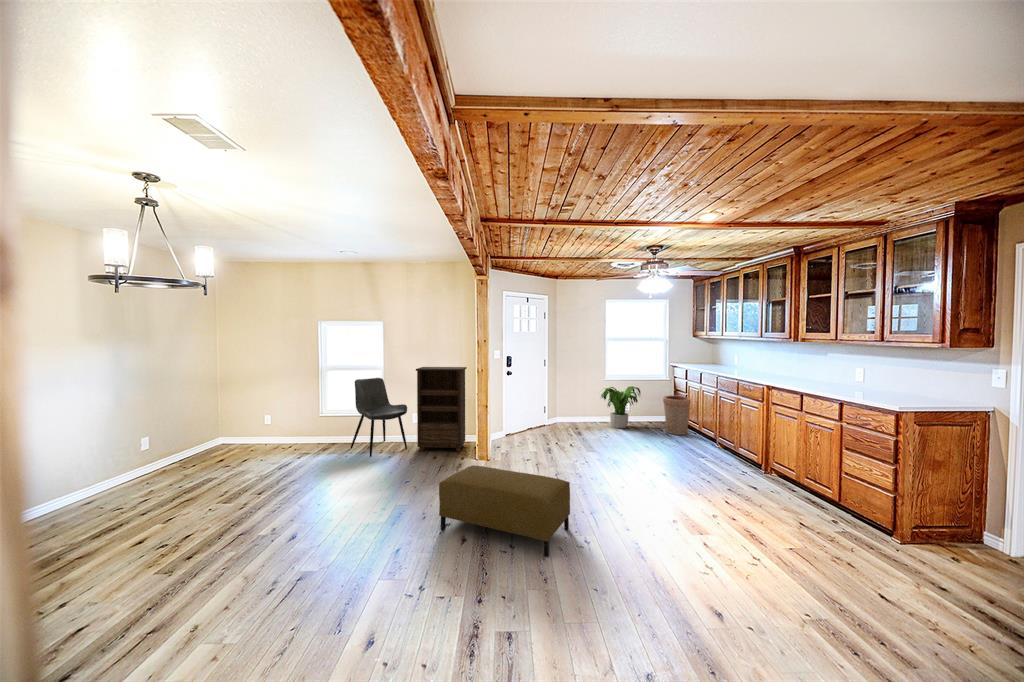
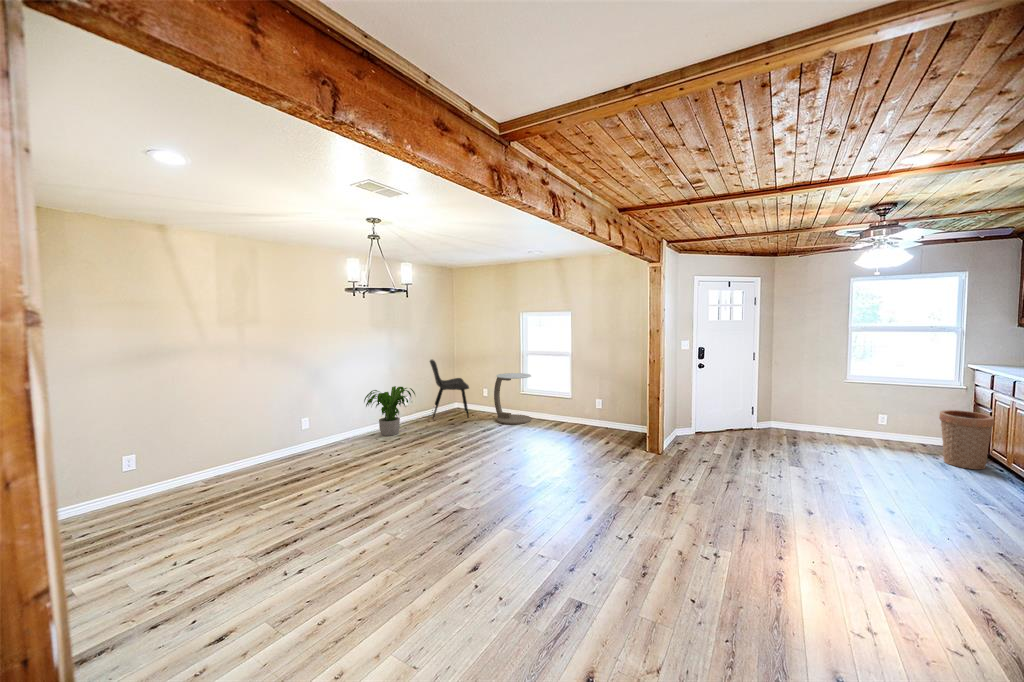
bookshelf: present [416,367,467,451] -> none [594,354,648,441]
dining chair: present [350,378,407,457] -> present [430,360,469,419]
potted plant: present [601,386,641,428] -> present [364,386,415,436]
side table: none [287,394,337,455] -> present [494,373,531,424]
ottoman: present [439,465,570,557] -> none [573,453,705,556]

